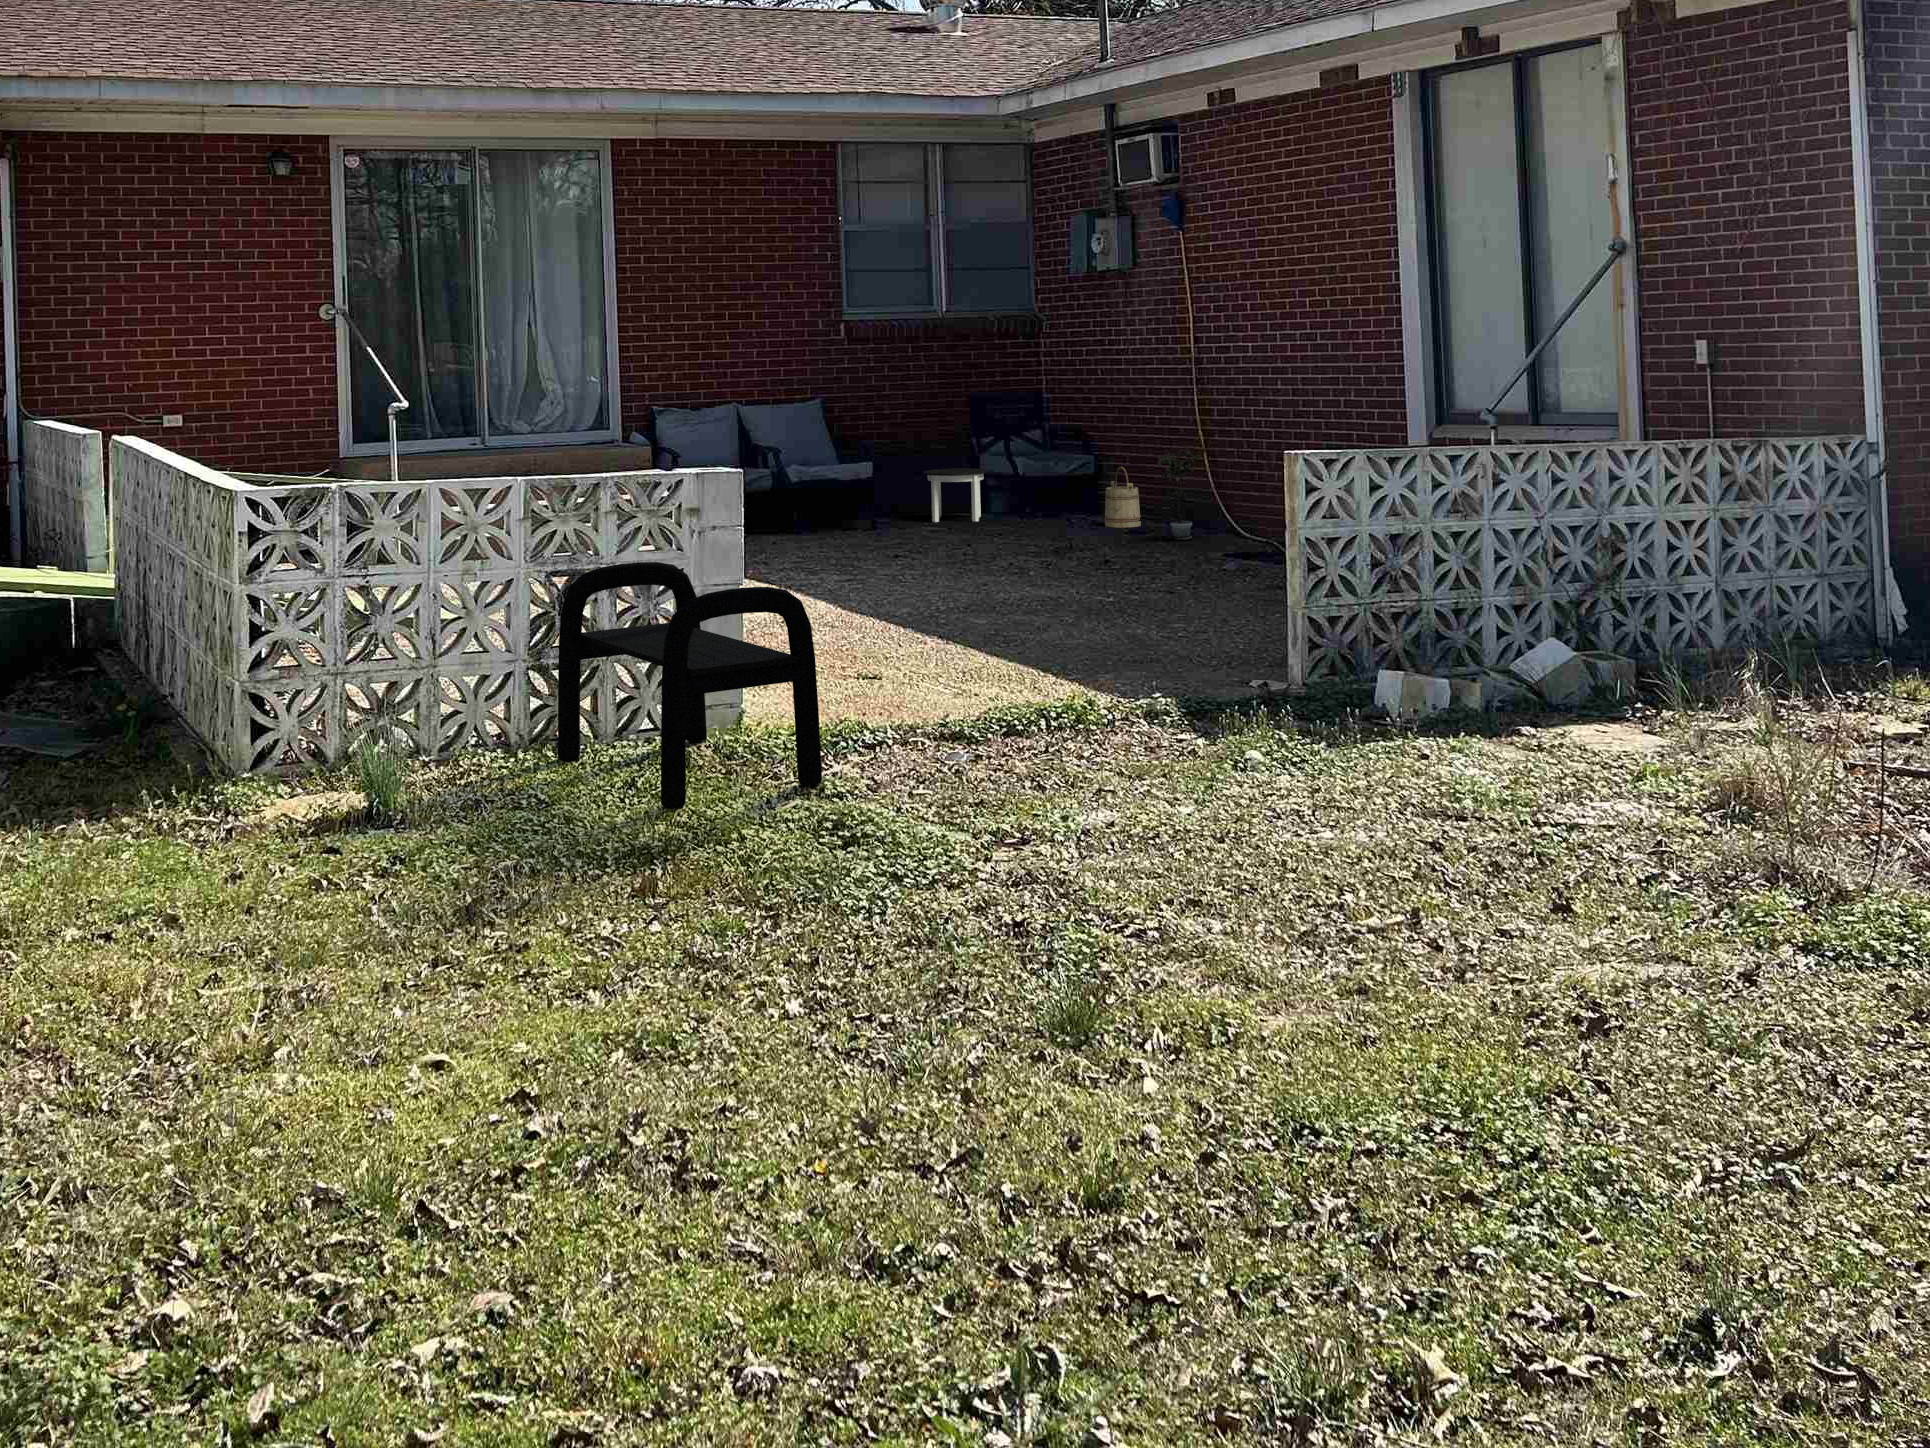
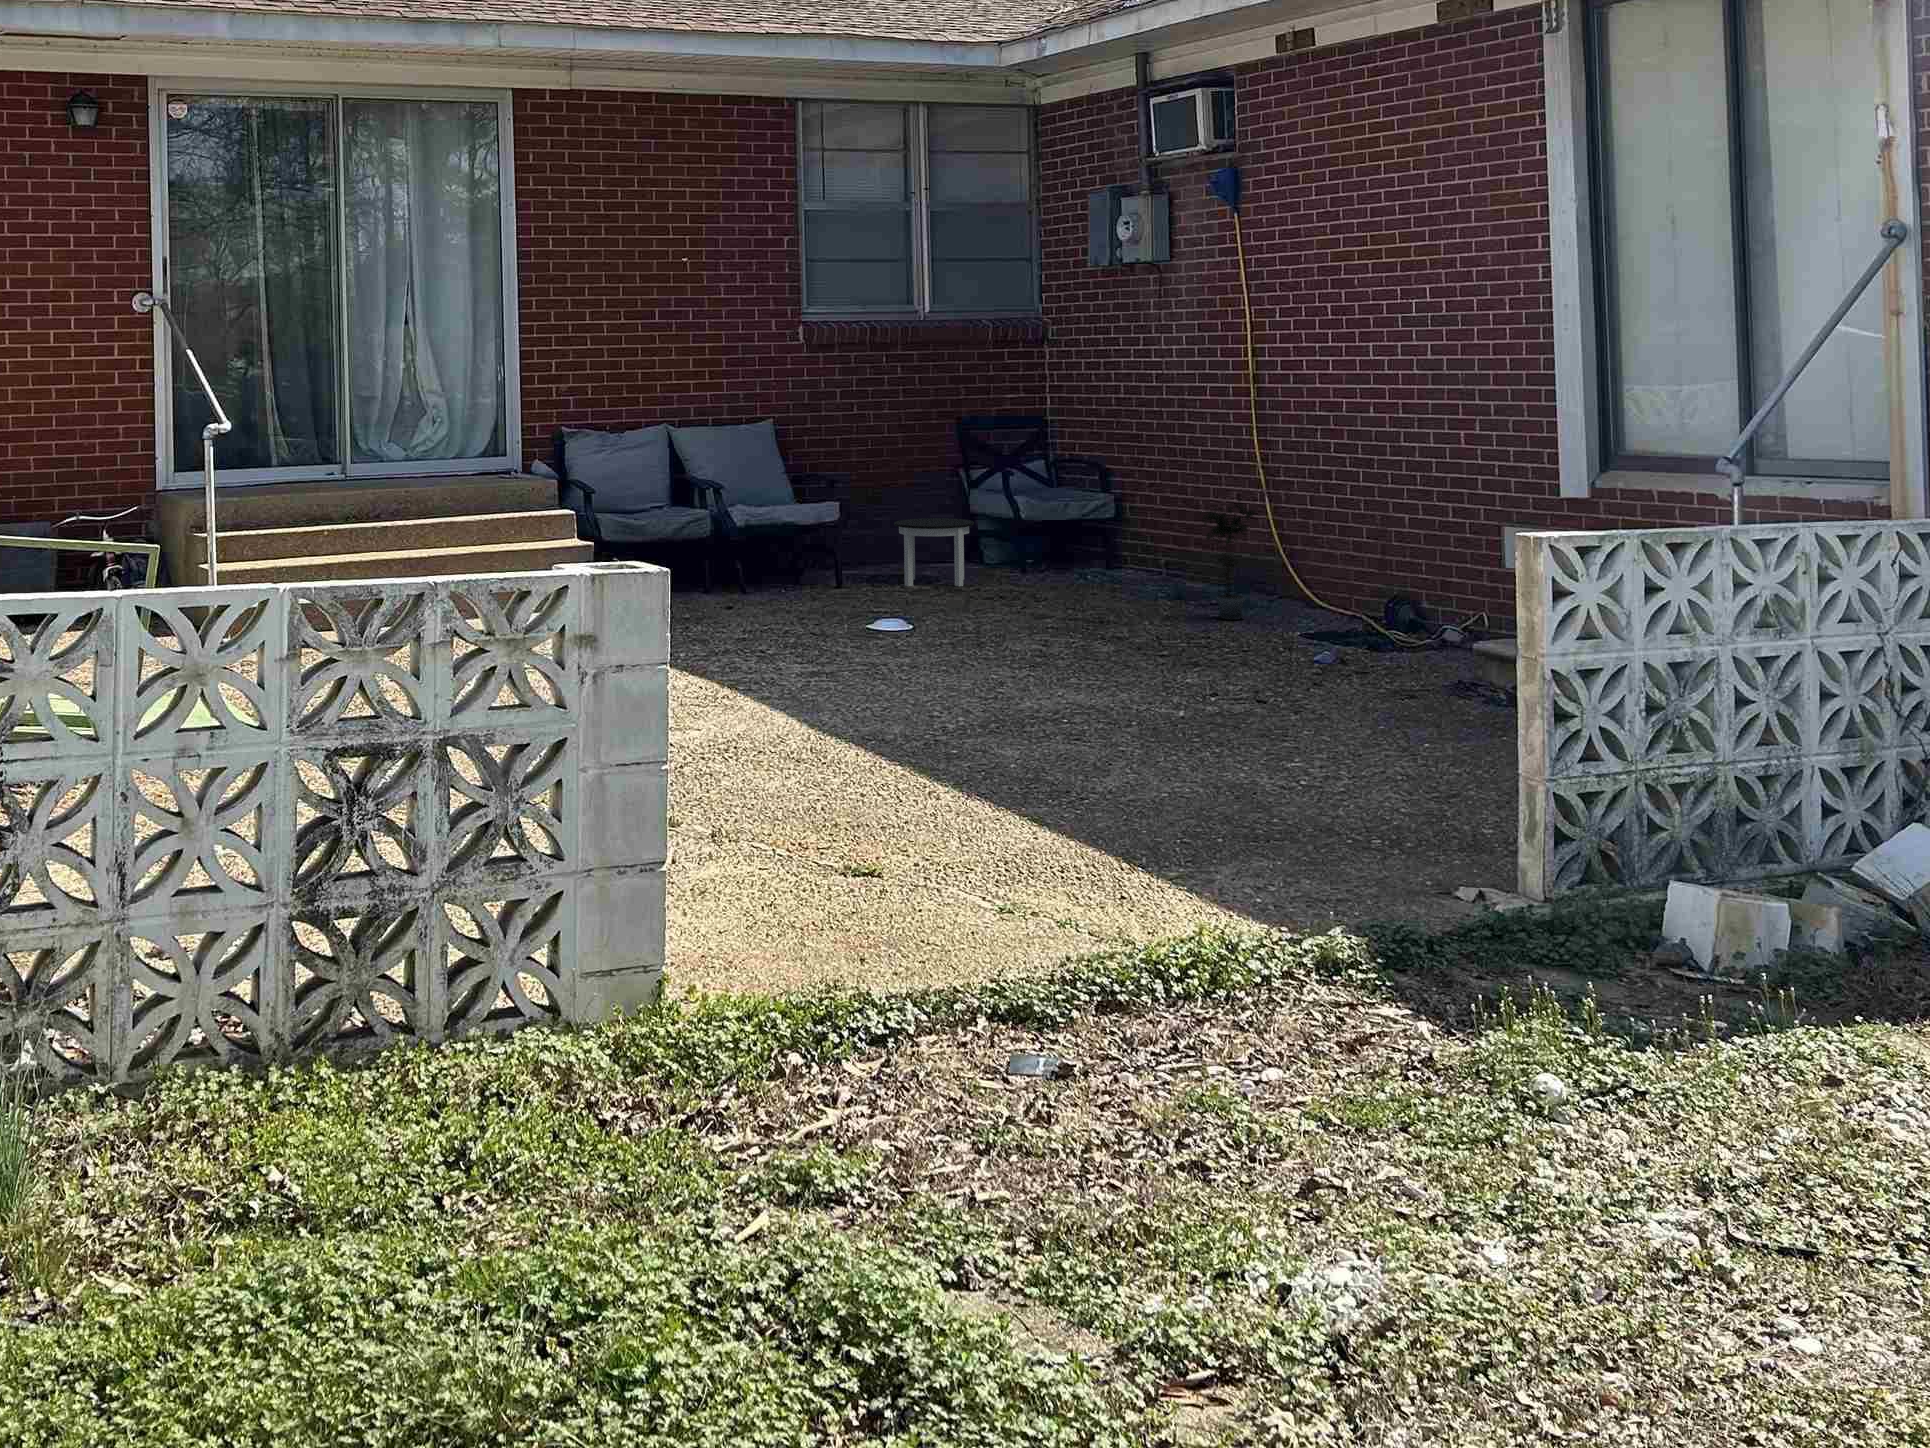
bucket: present [1105,467,1141,528] -> none [1124,521,1171,599]
bench: present [558,562,822,808] -> none [351,721,799,1204]

